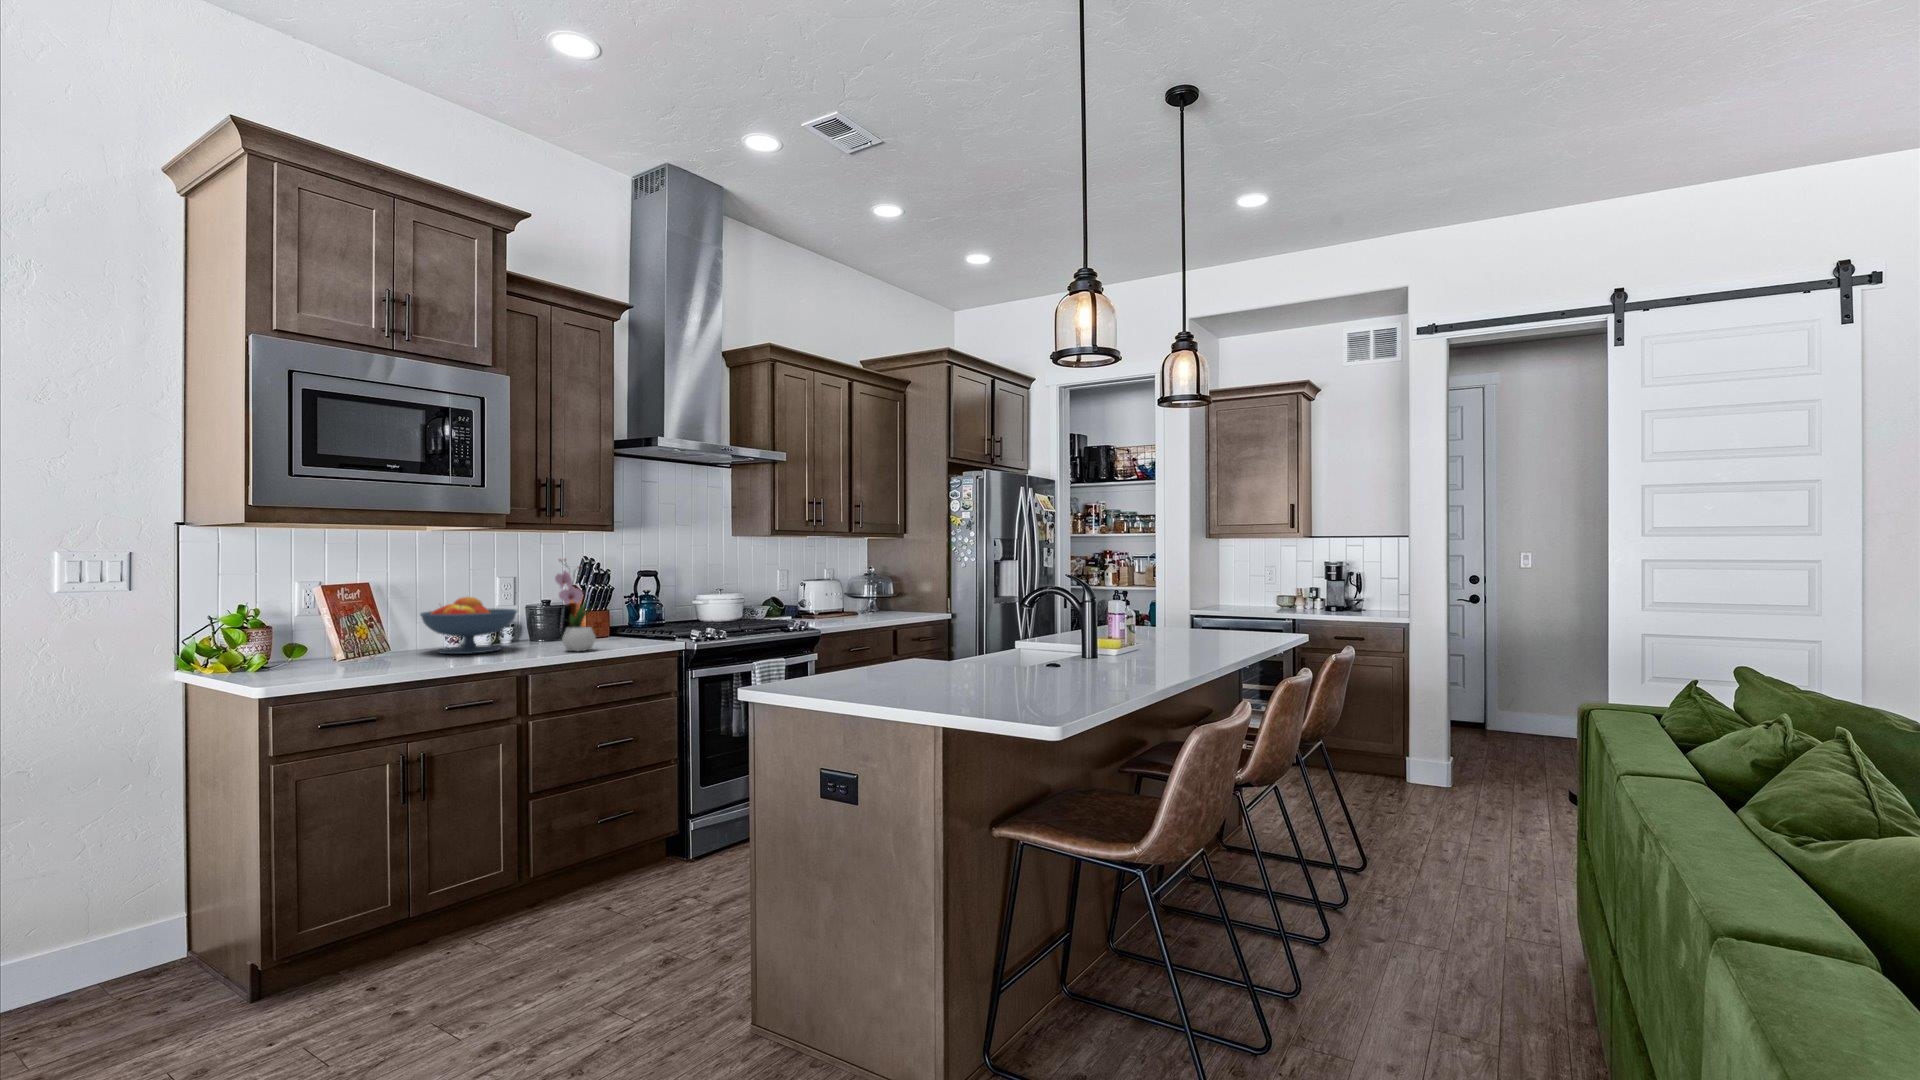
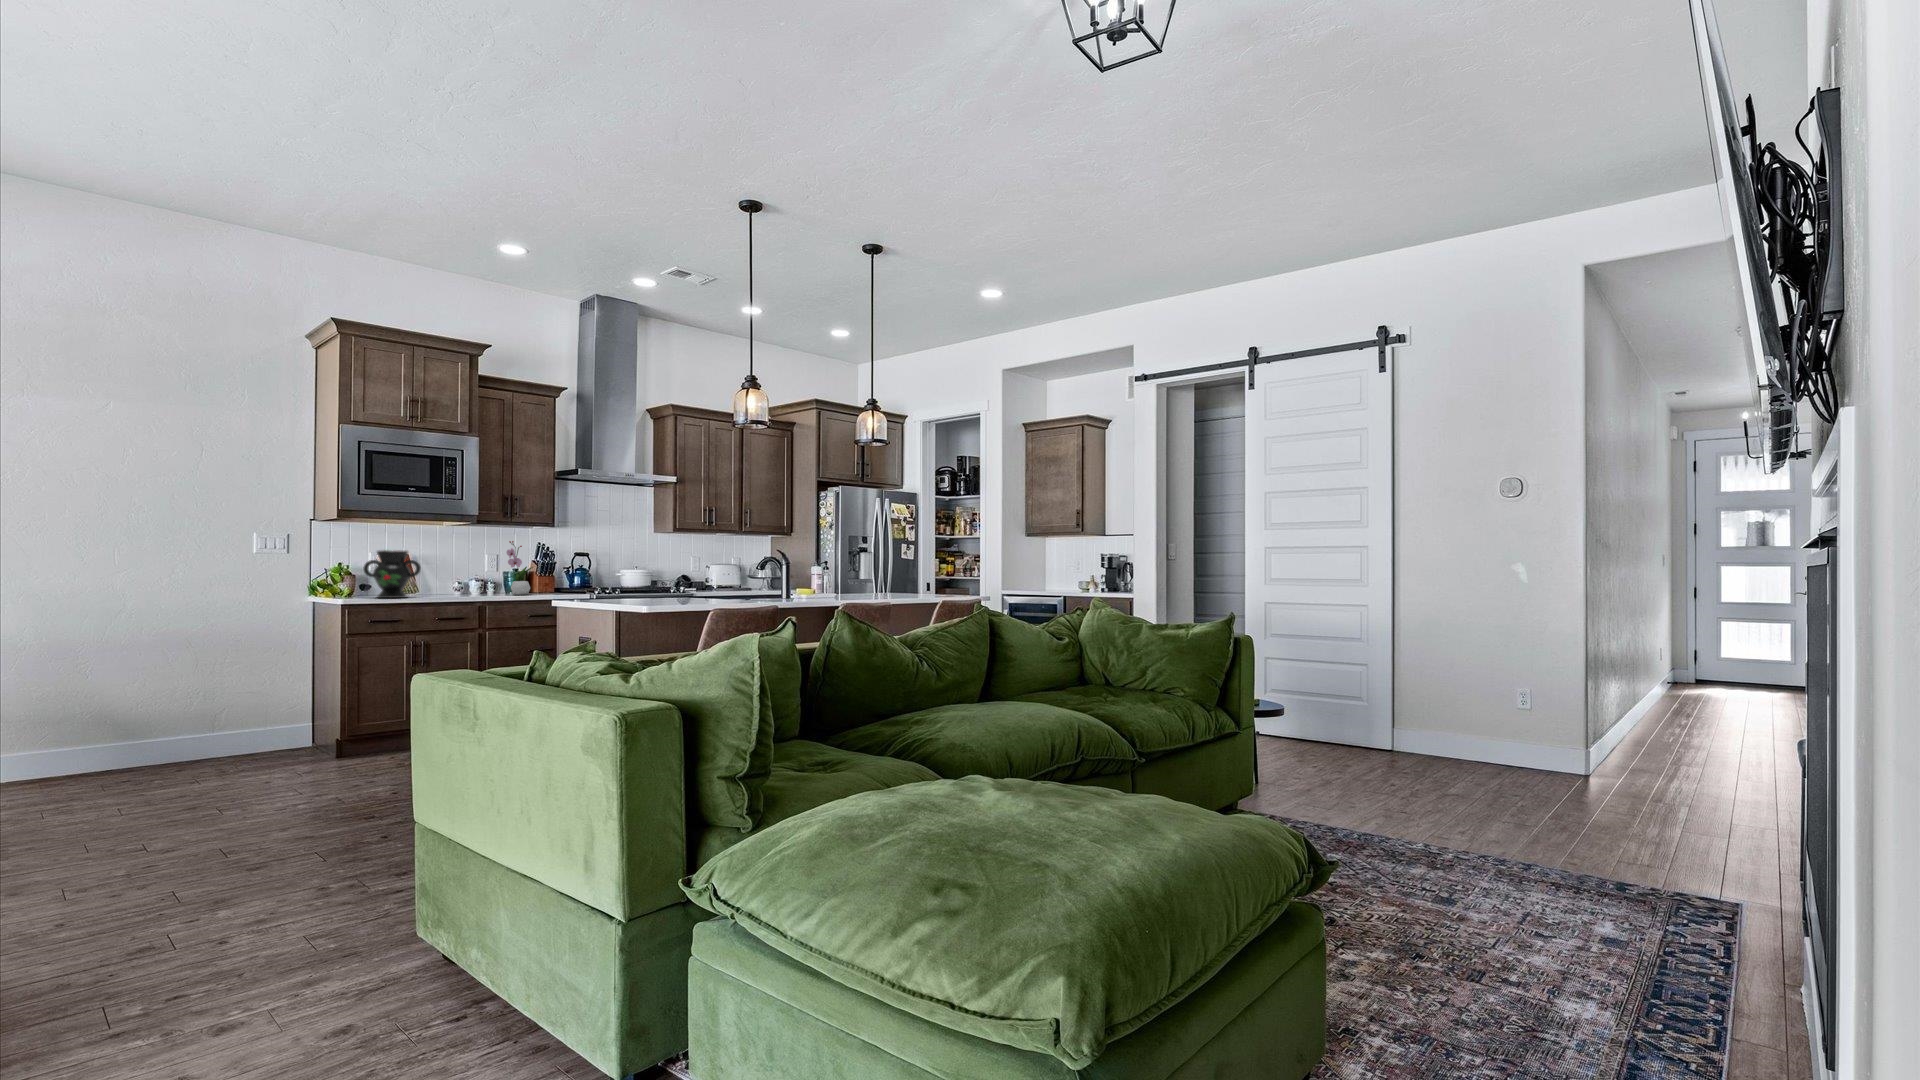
decorative vase: none [297,581,410,674] -> present [363,550,421,598]
fruit bowl: present [420,597,517,654] -> none [433,563,488,594]

